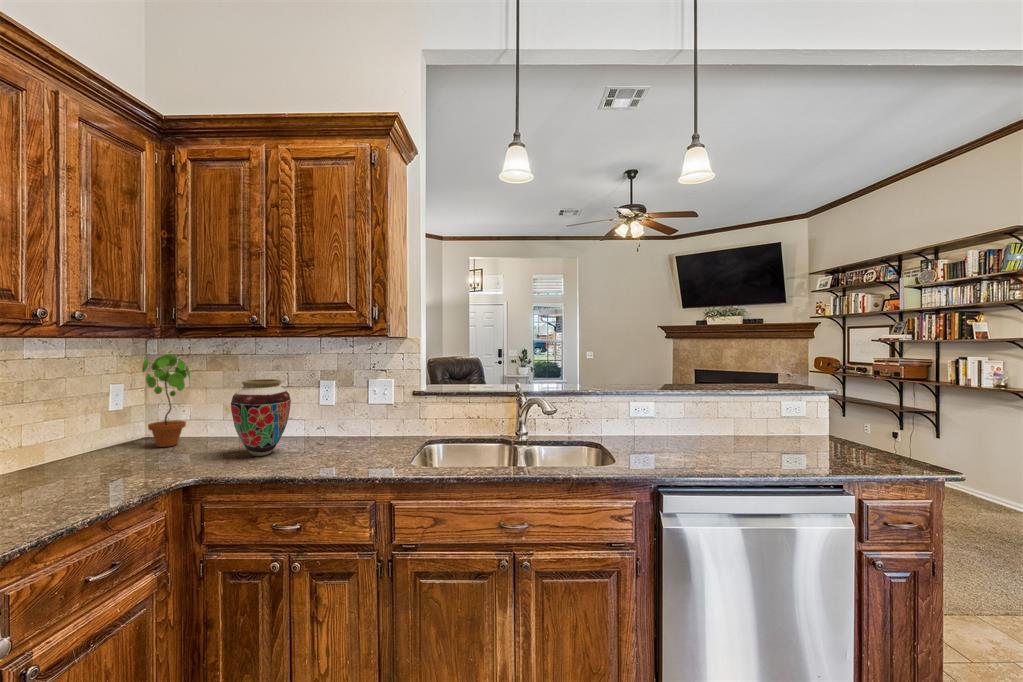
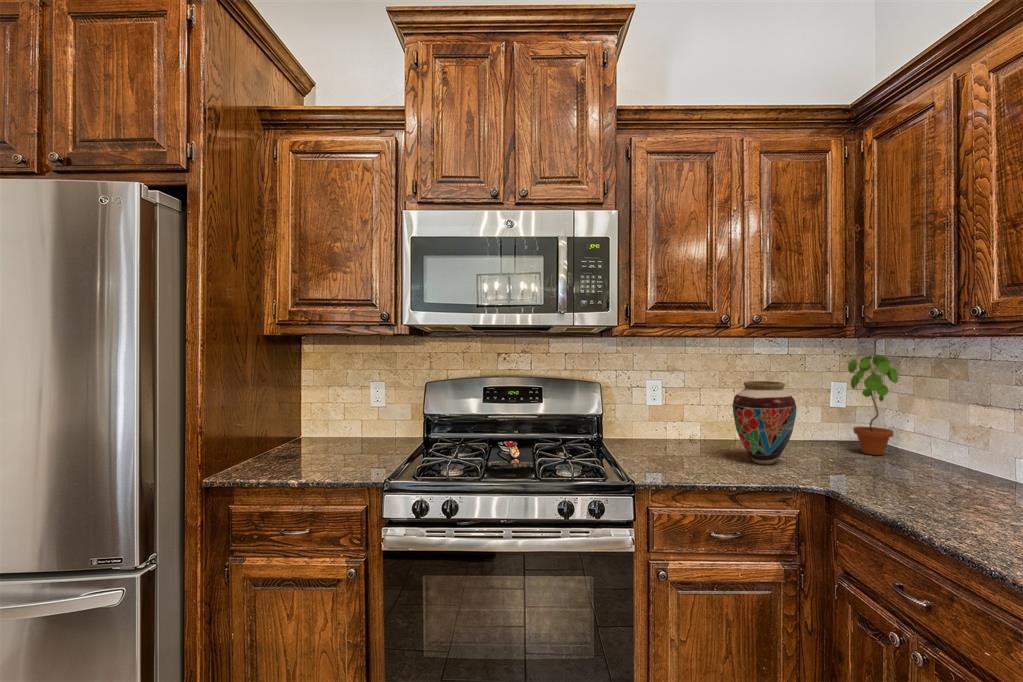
vase: present [231,379,291,456] -> present [732,381,797,464]

